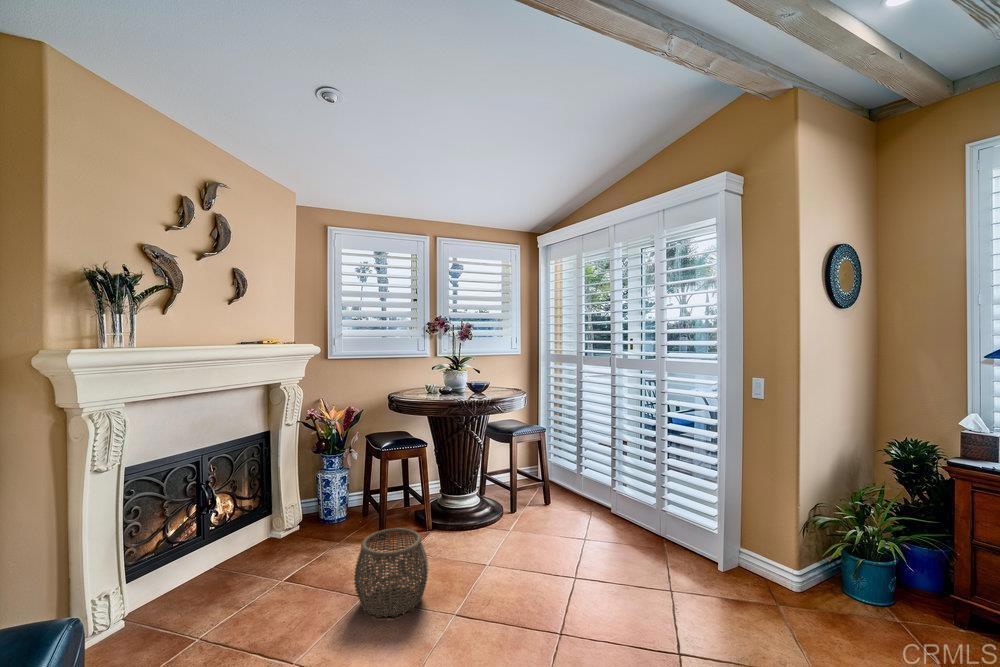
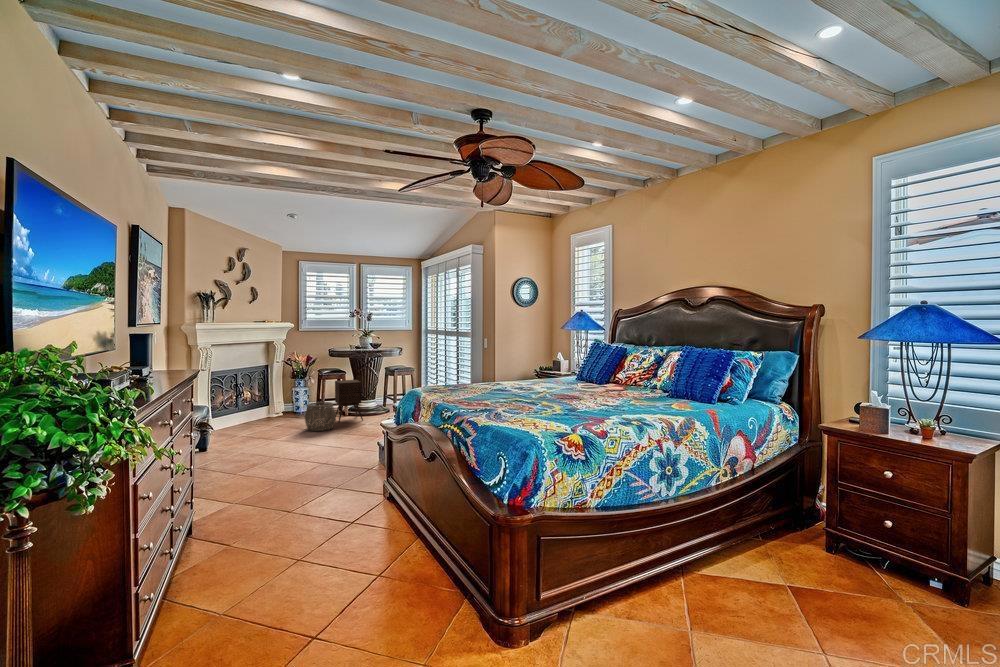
side table: none [409,458,475,566] -> present [335,380,363,422]

